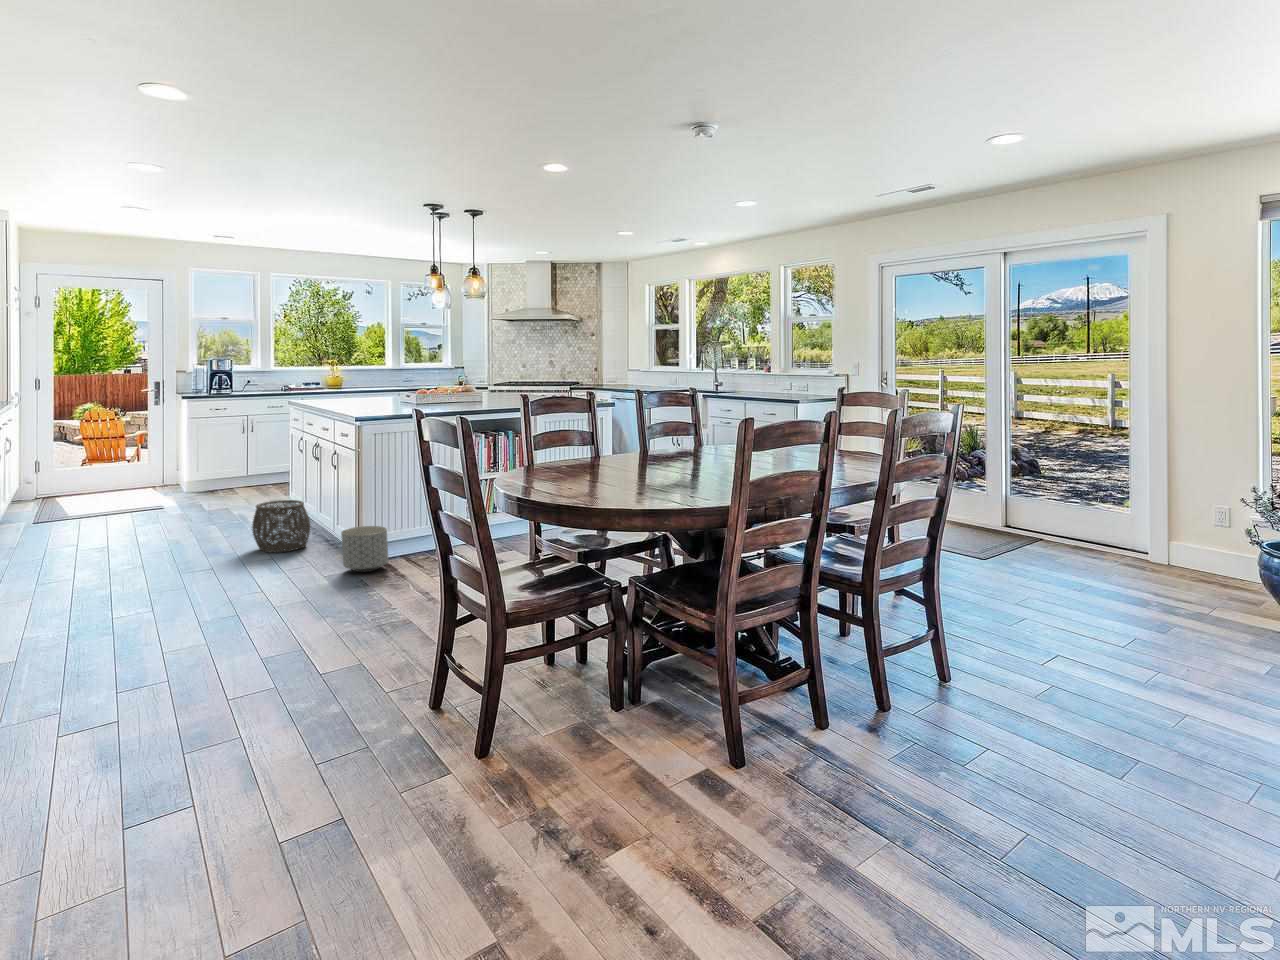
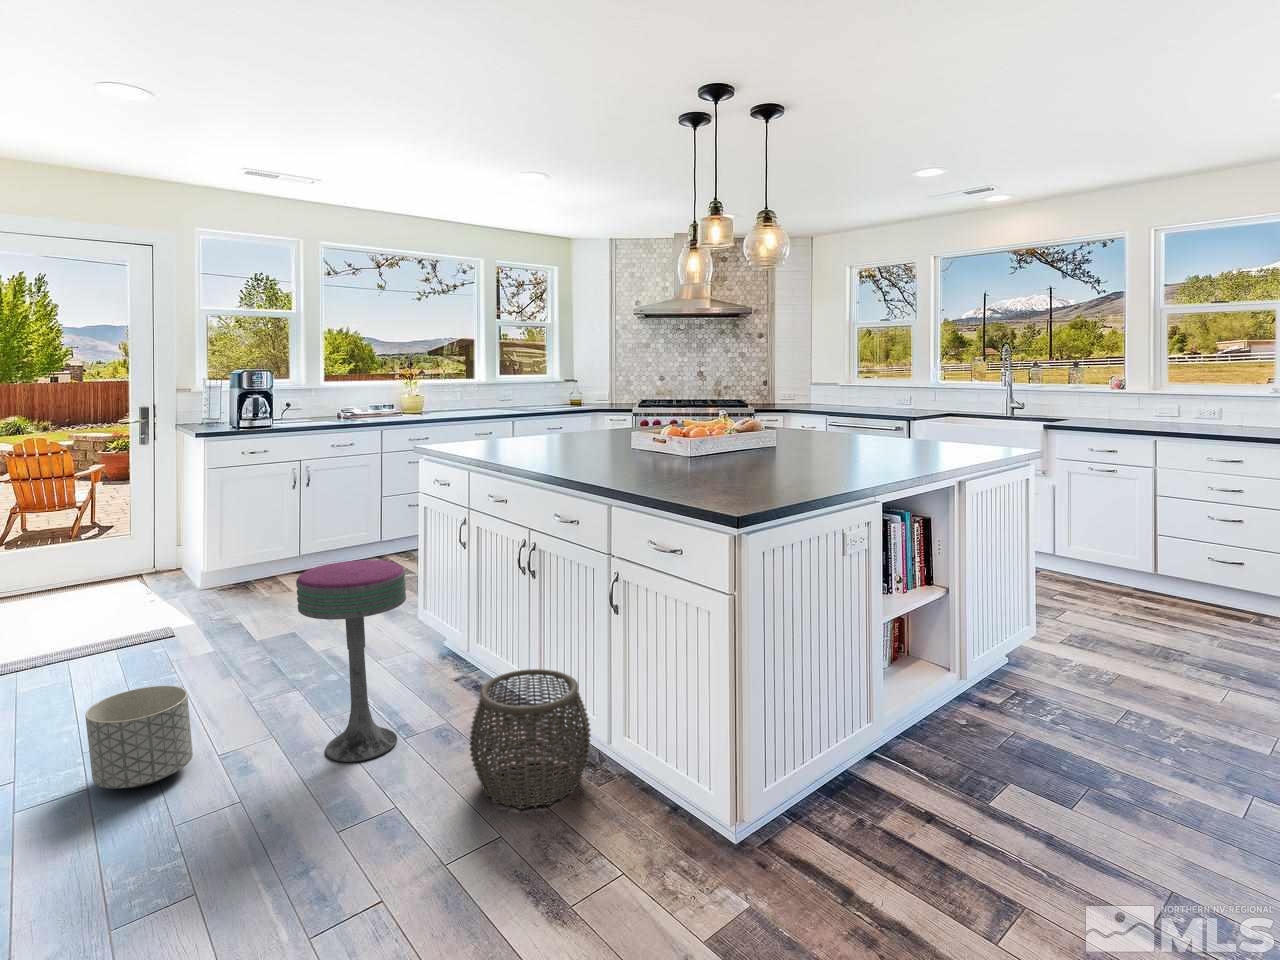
bar stool: none [187,453,242,542] -> present [296,560,406,762]
planter: present [341,526,388,572] -> present [85,686,193,789]

